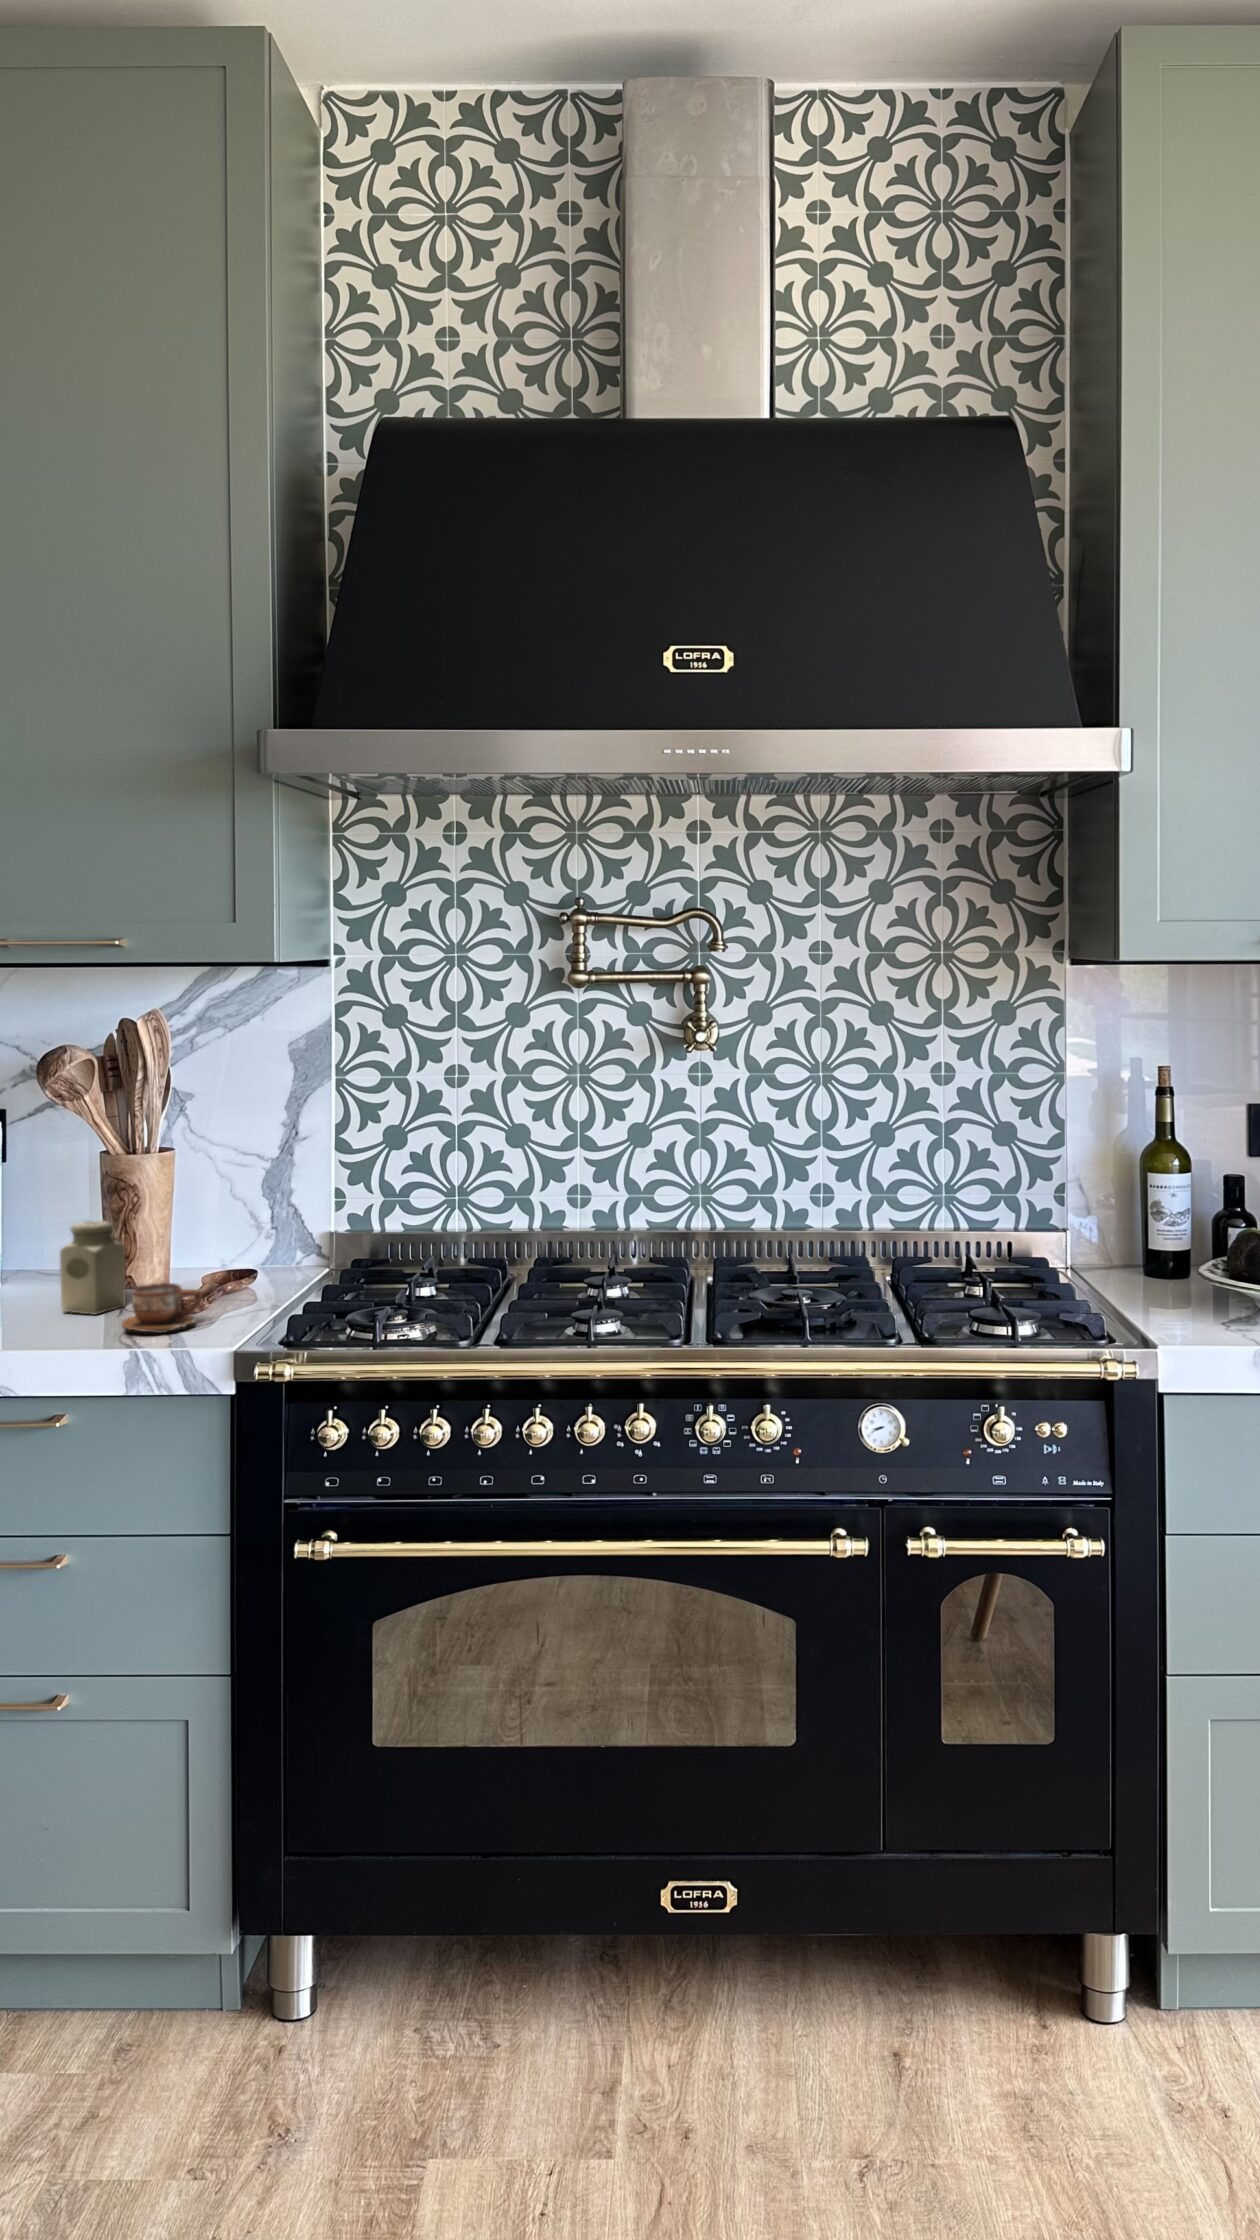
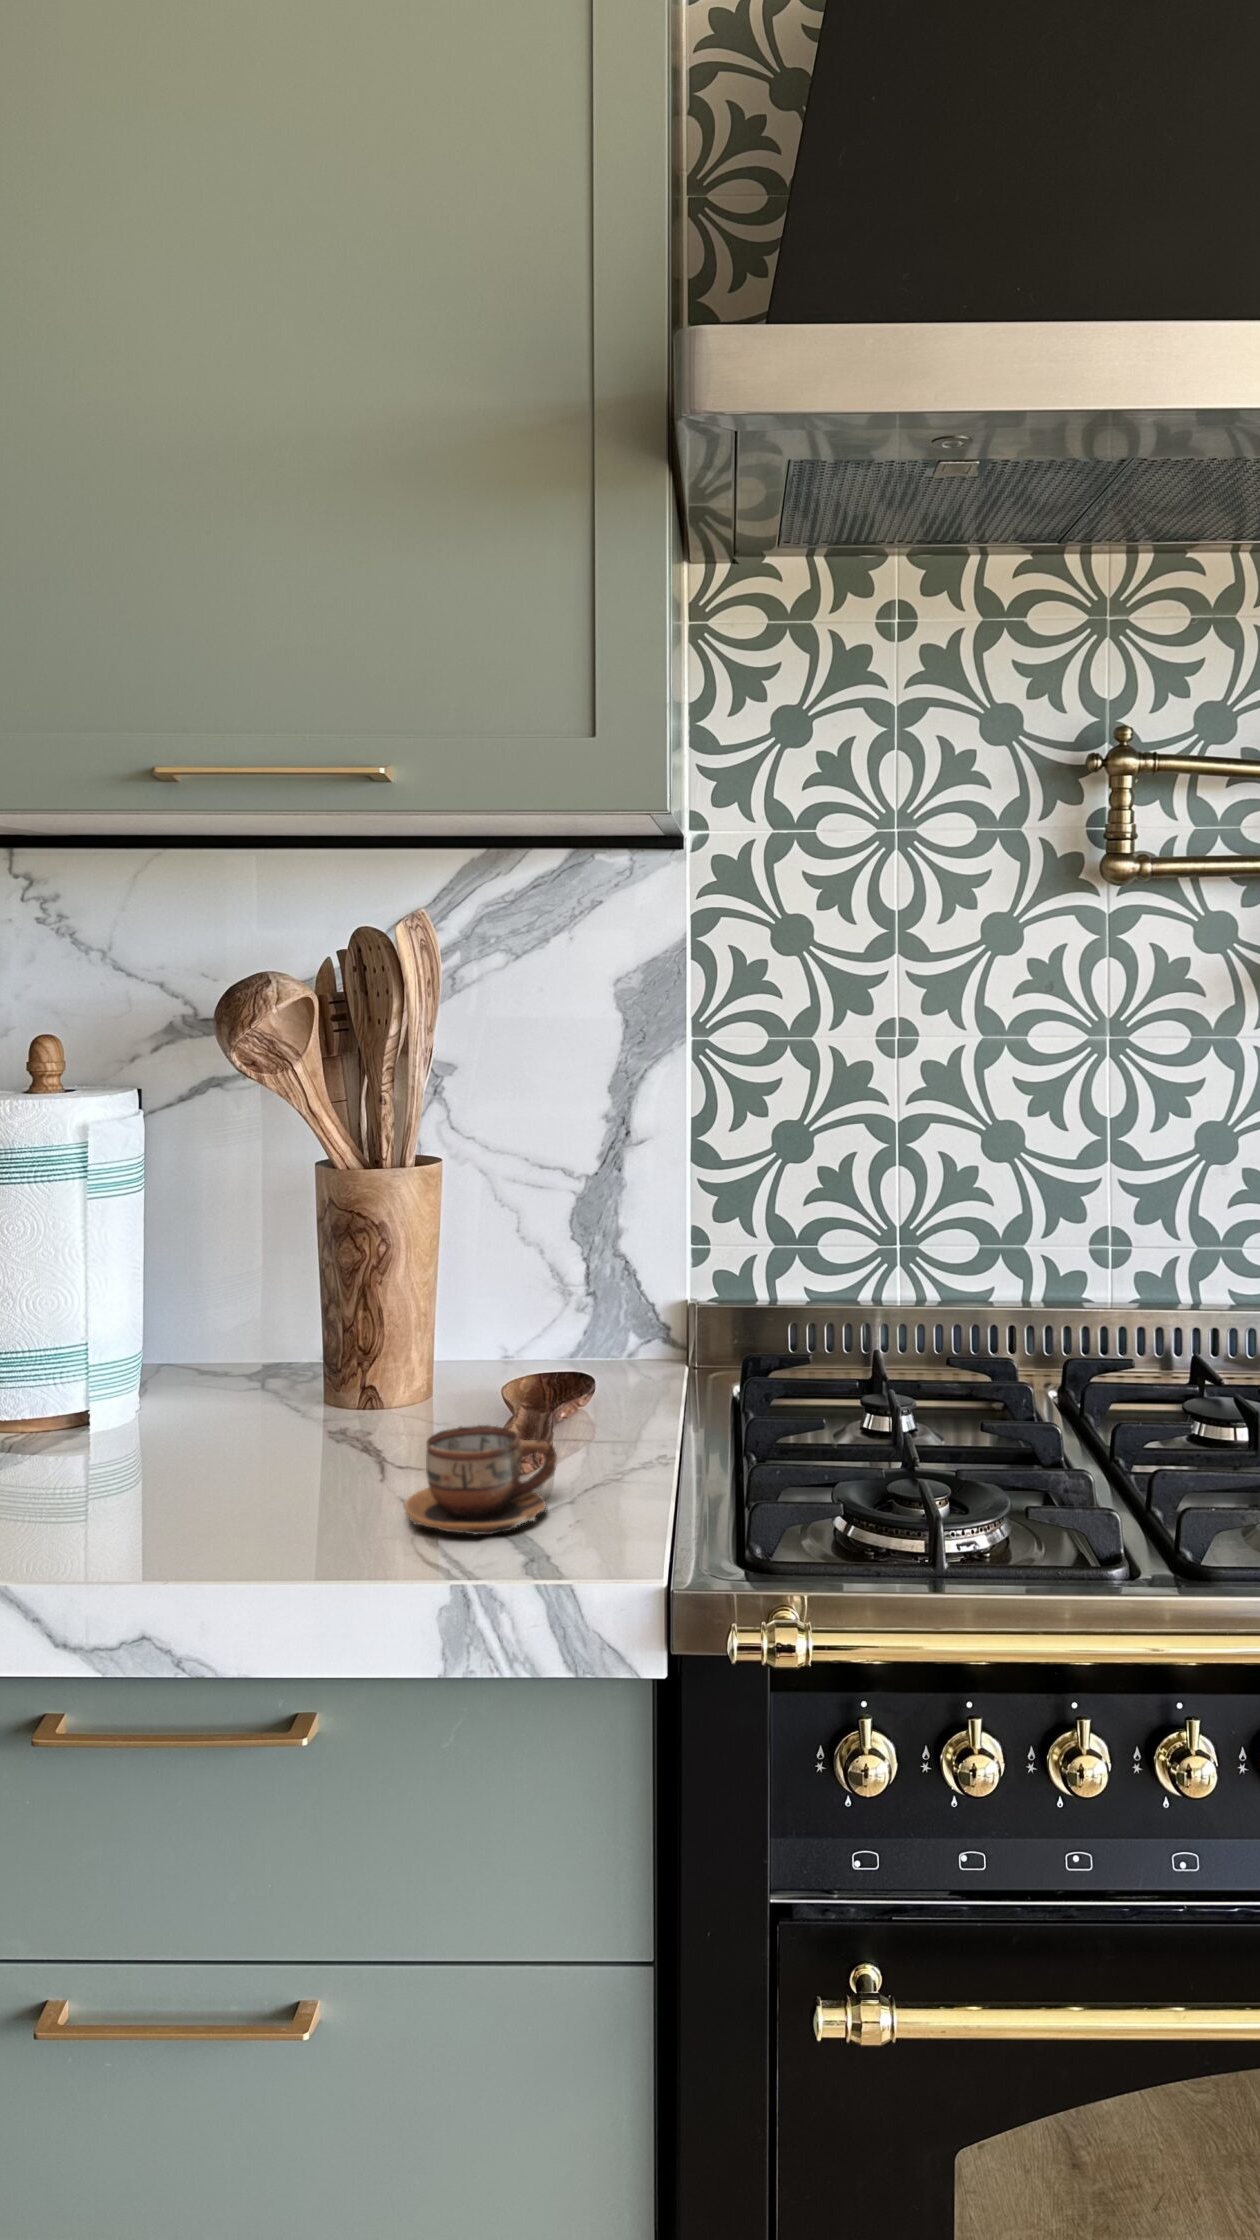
salt shaker: present [60,1221,126,1314] -> none [264,1293,380,1475]

